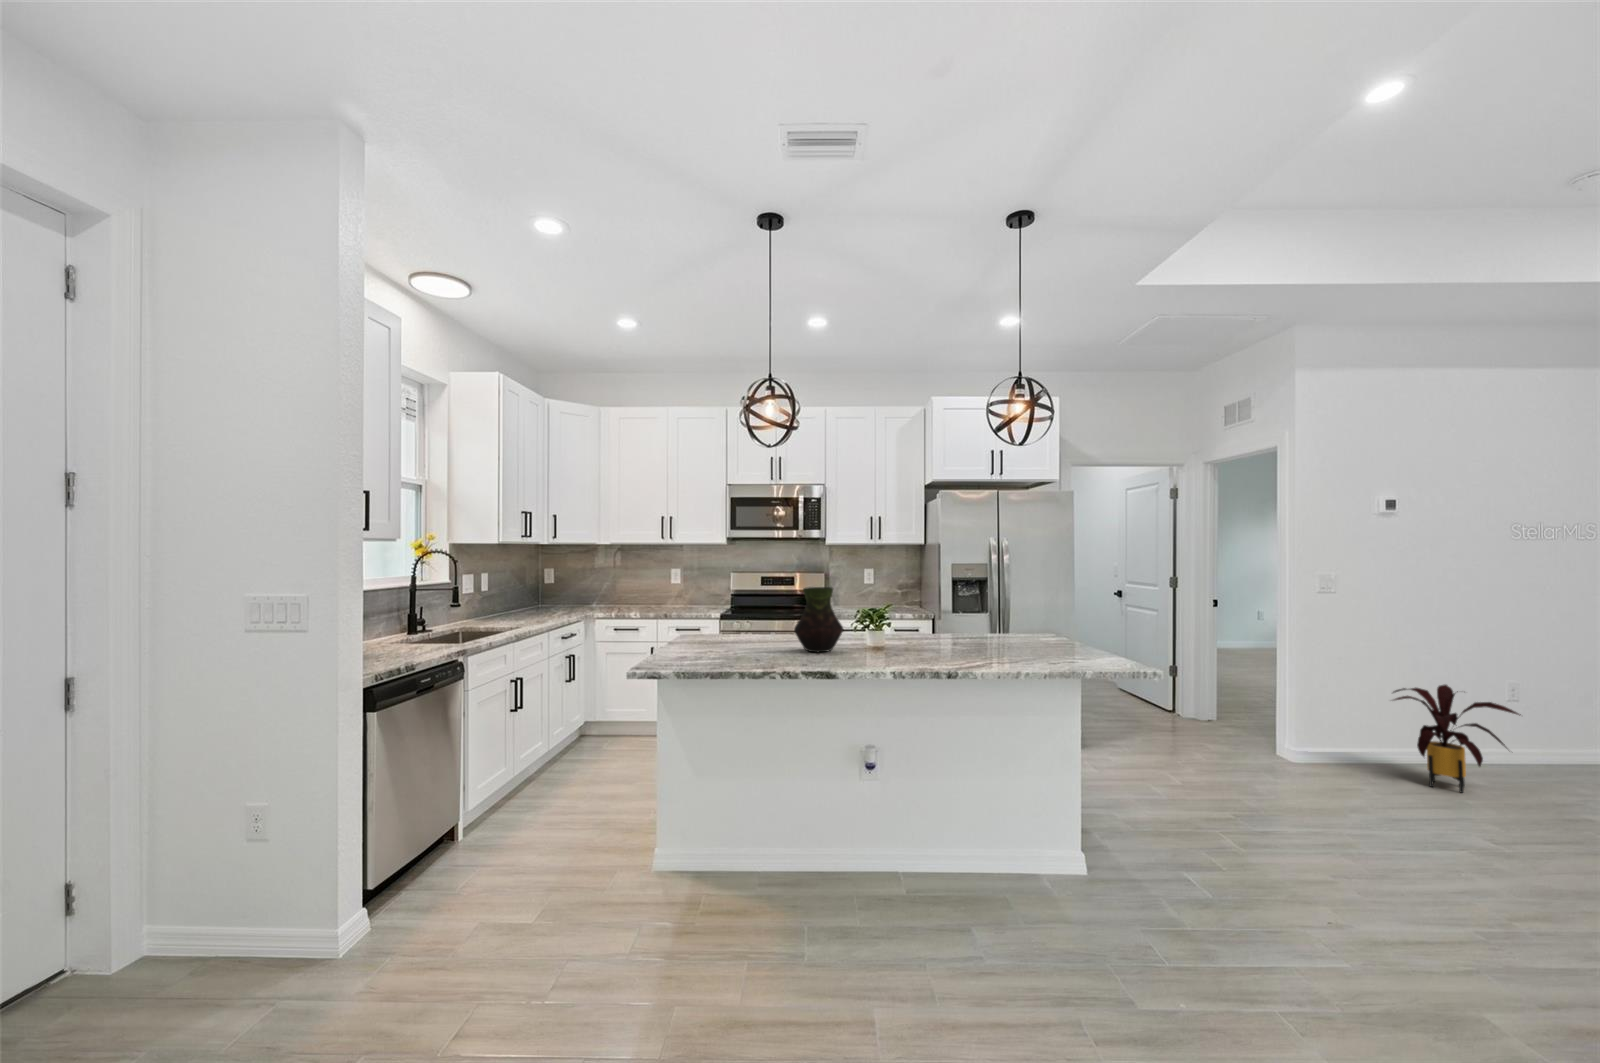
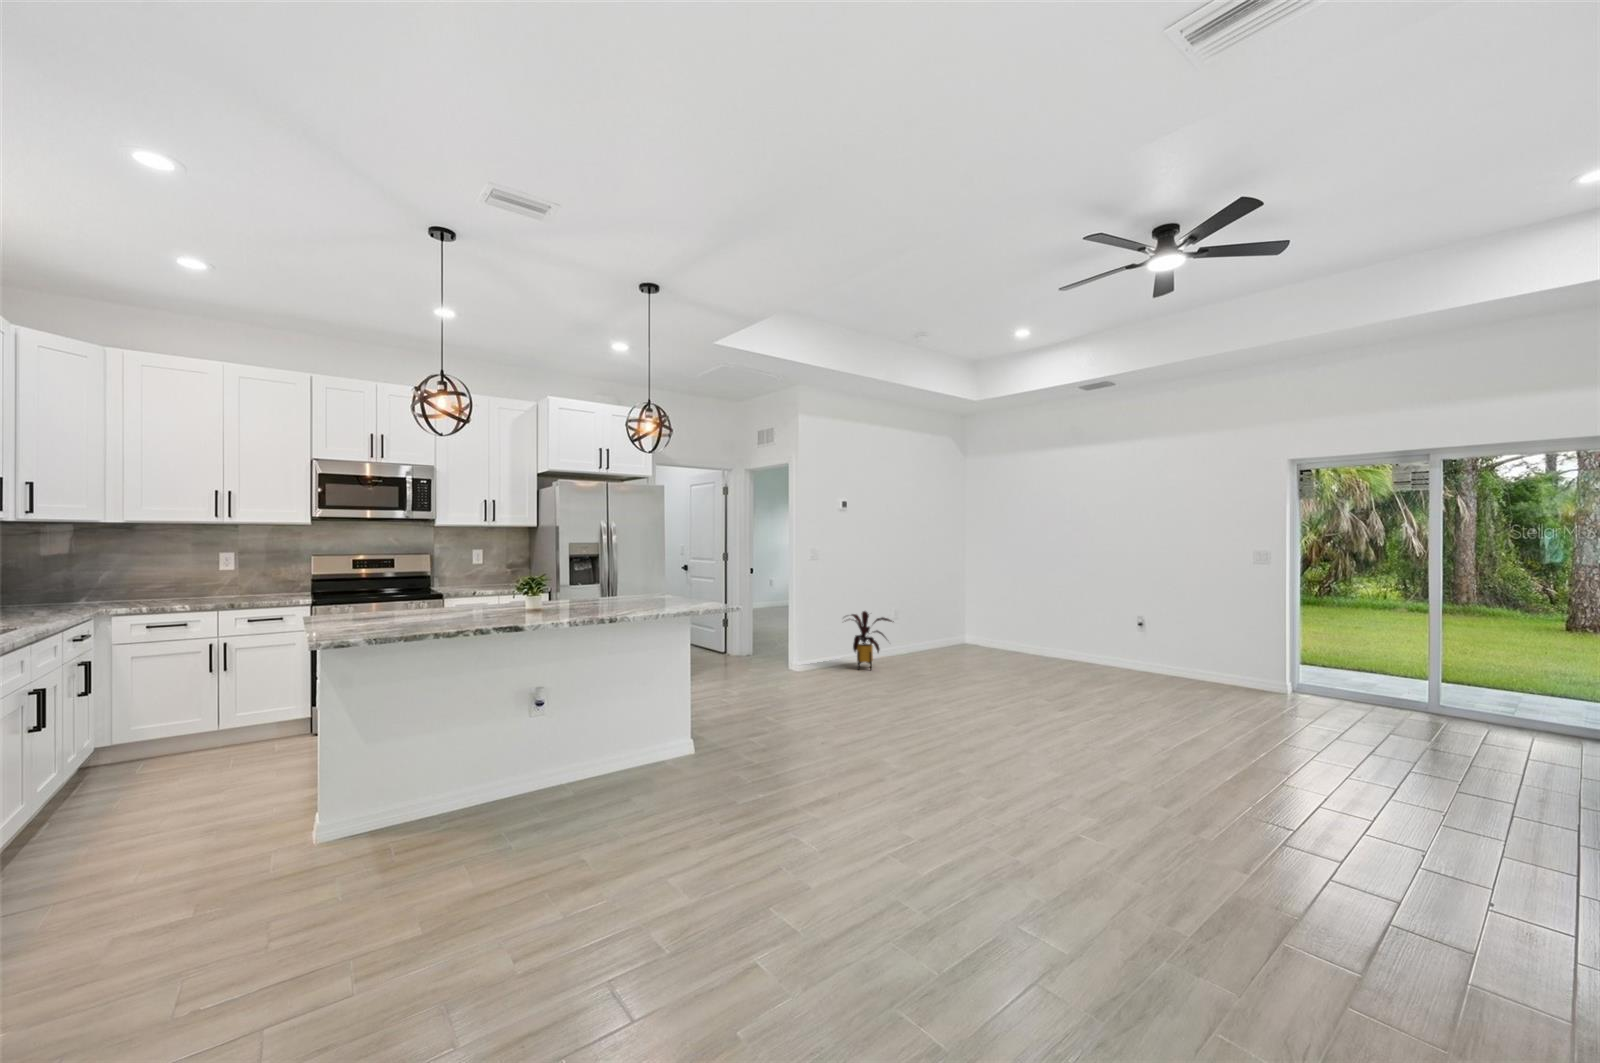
vase: present [794,587,843,652] -> none [465,560,511,616]

